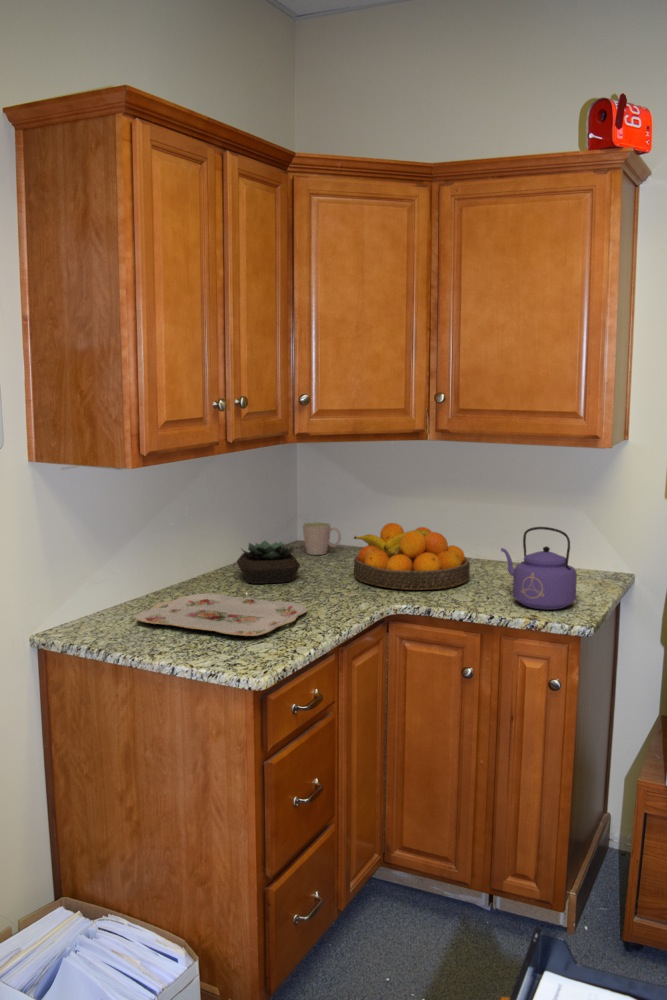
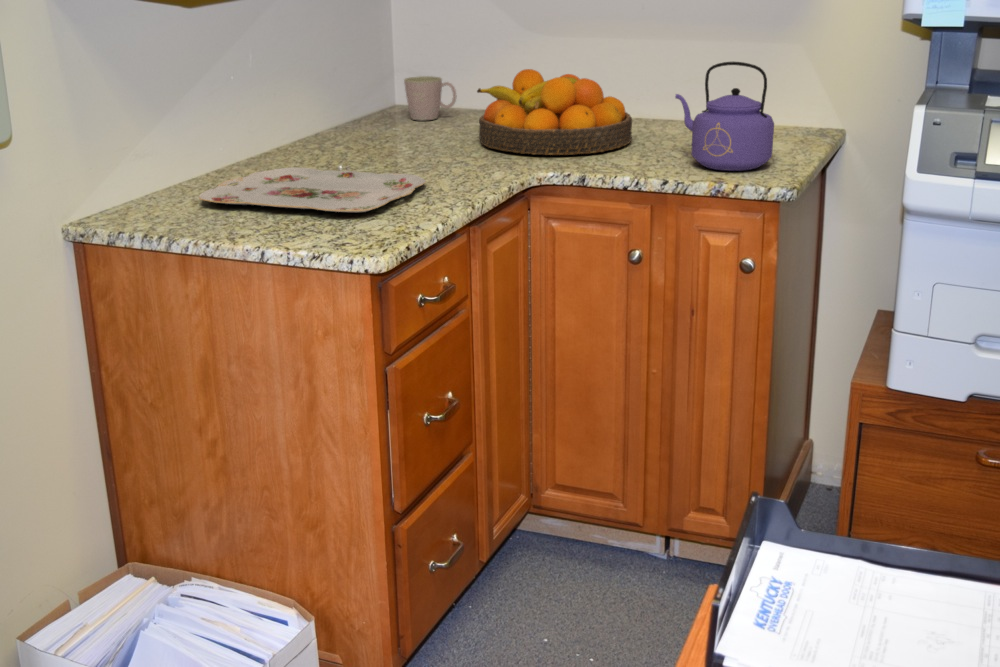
succulent plant: present [237,540,300,584] -> none [321,98,408,156]

